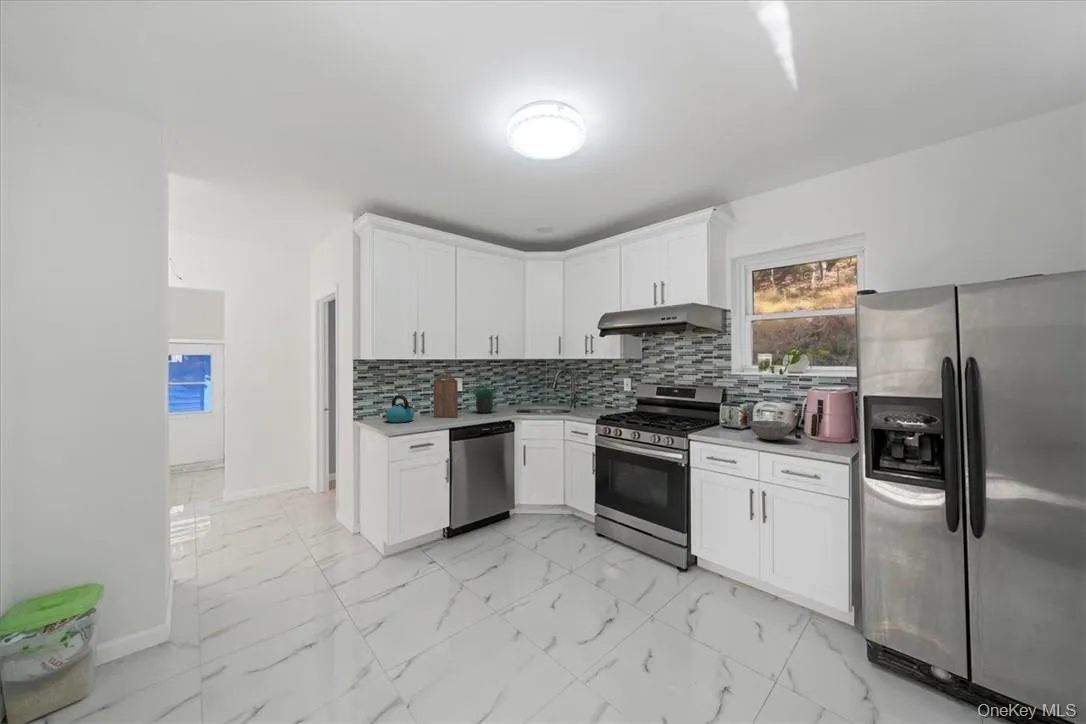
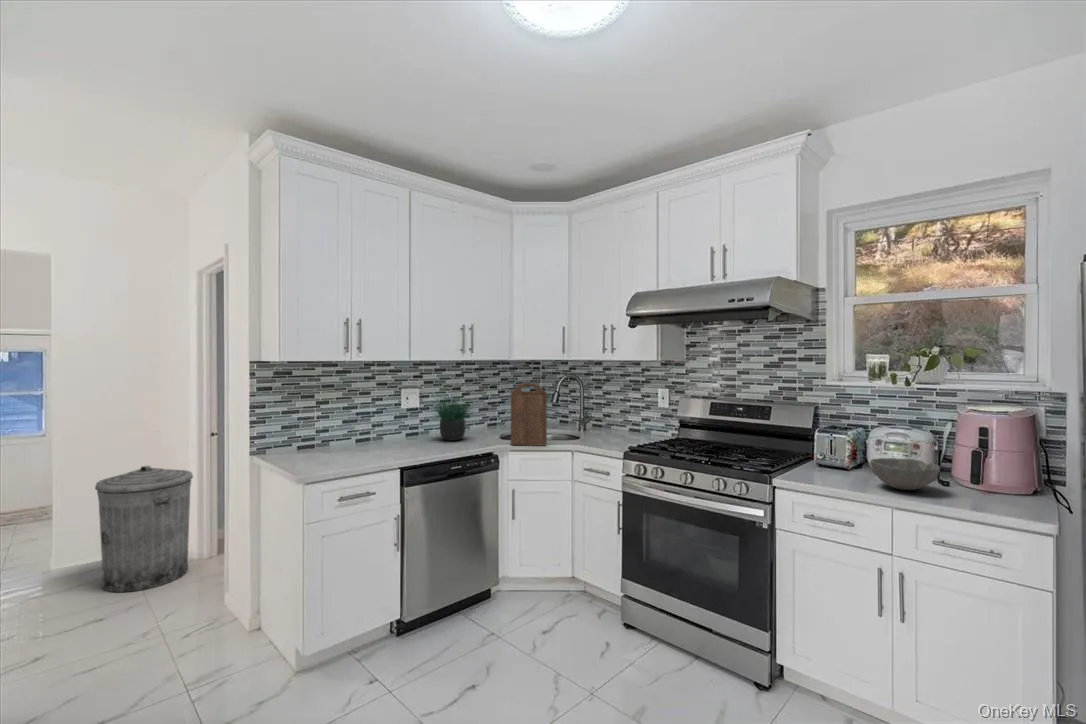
cutting board: present [433,375,458,417] -> present [511,383,547,446]
kettle: present [386,395,414,423] -> none [300,416,345,459]
trash can: none [253,429,315,511] -> present [95,466,193,592]

